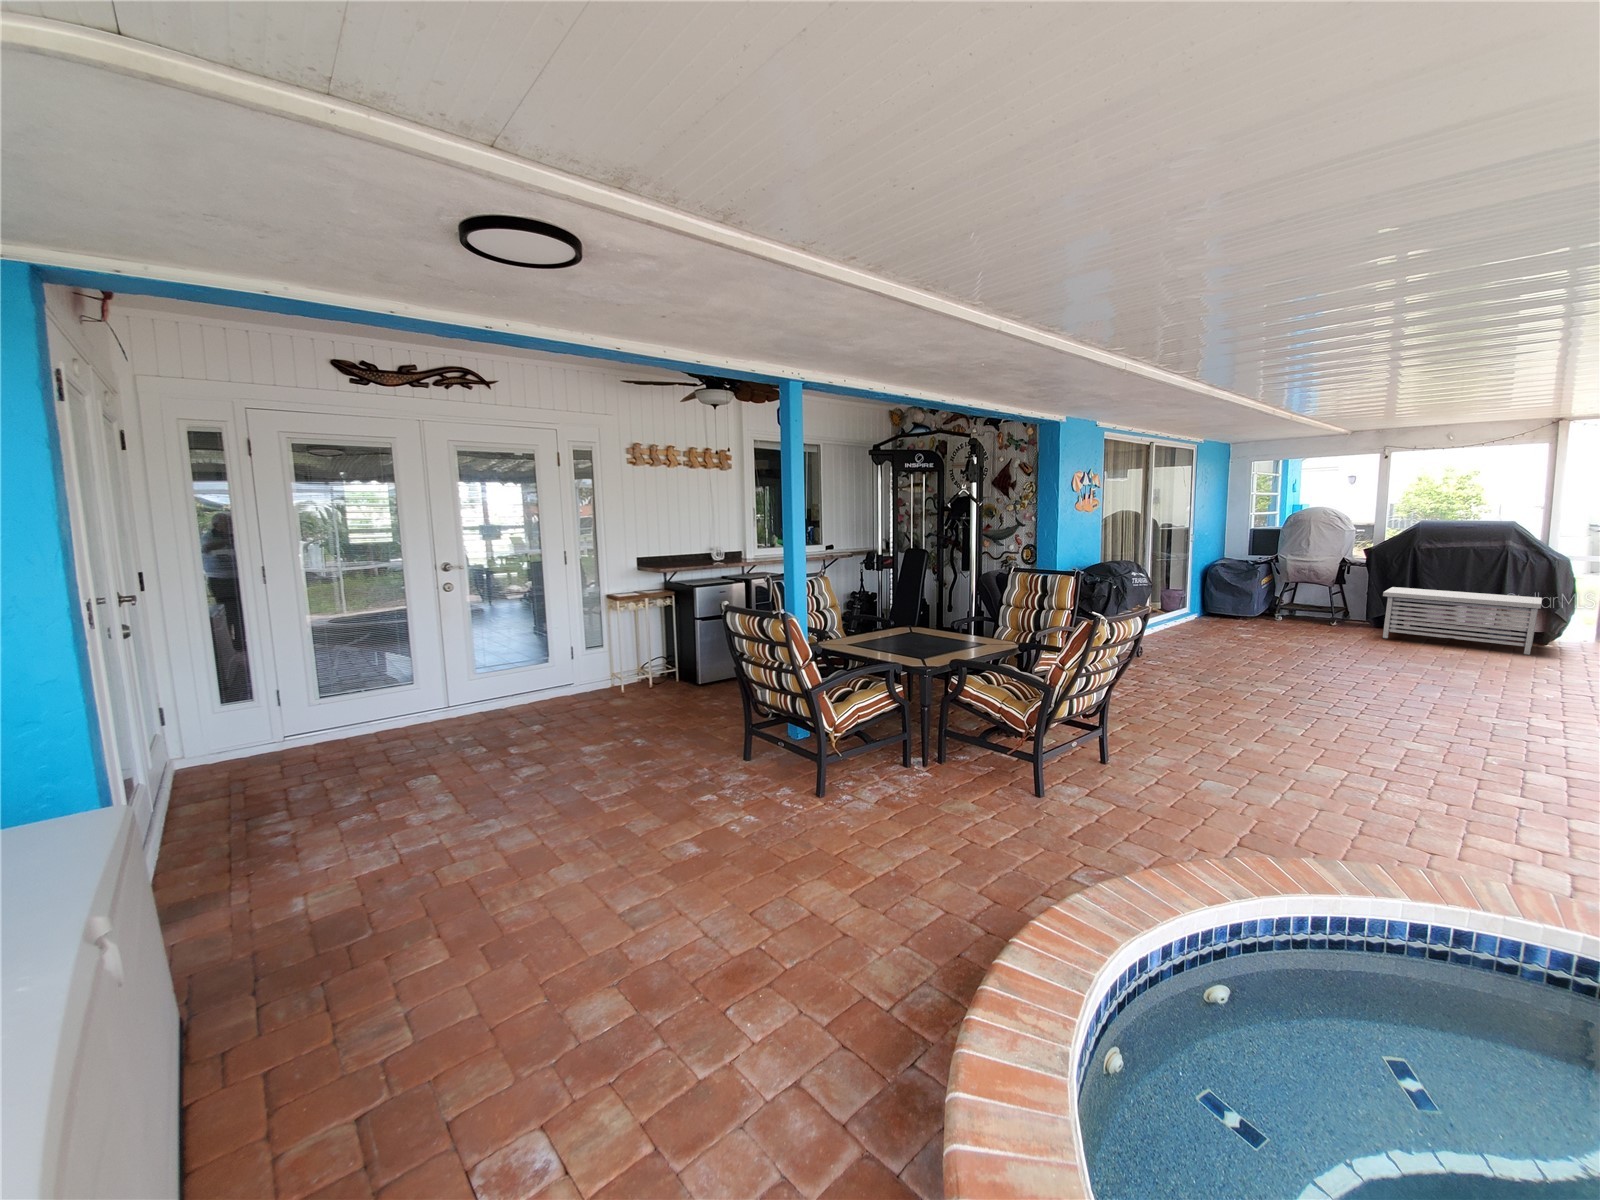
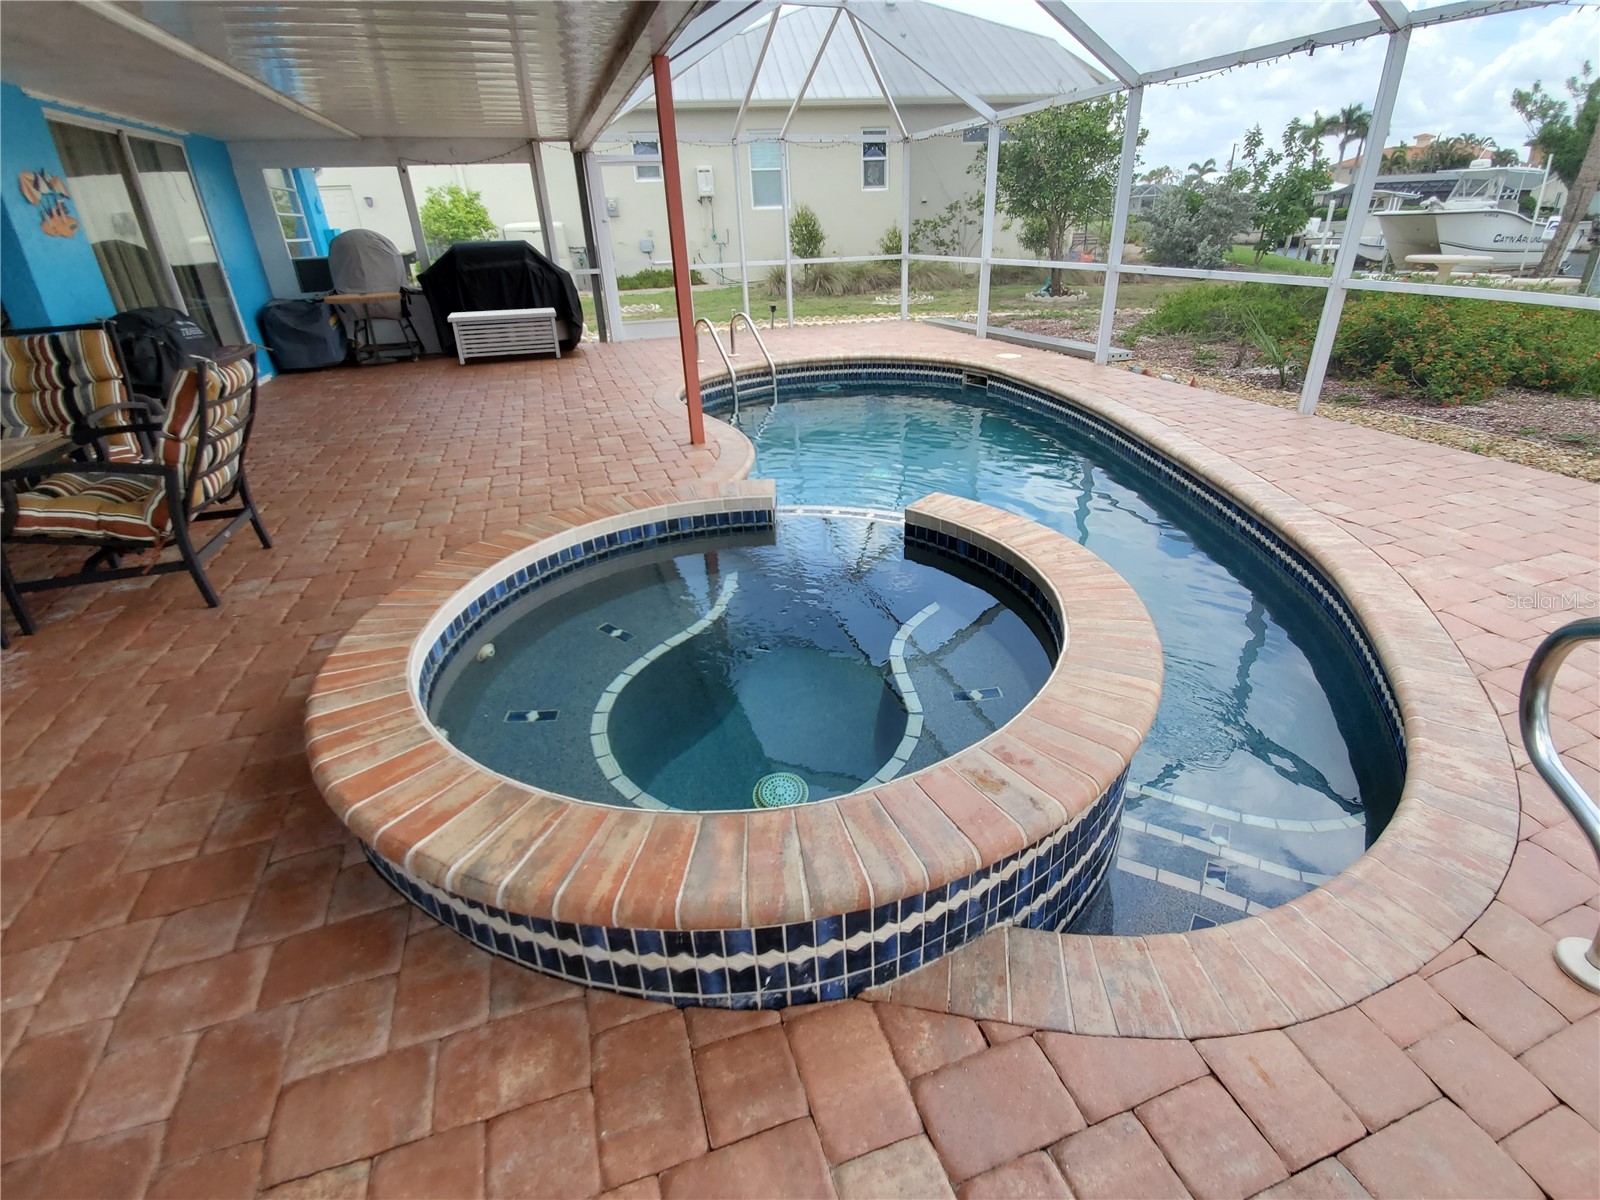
side table: none [1262,559,1341,622] -> present [324,293,401,364]

